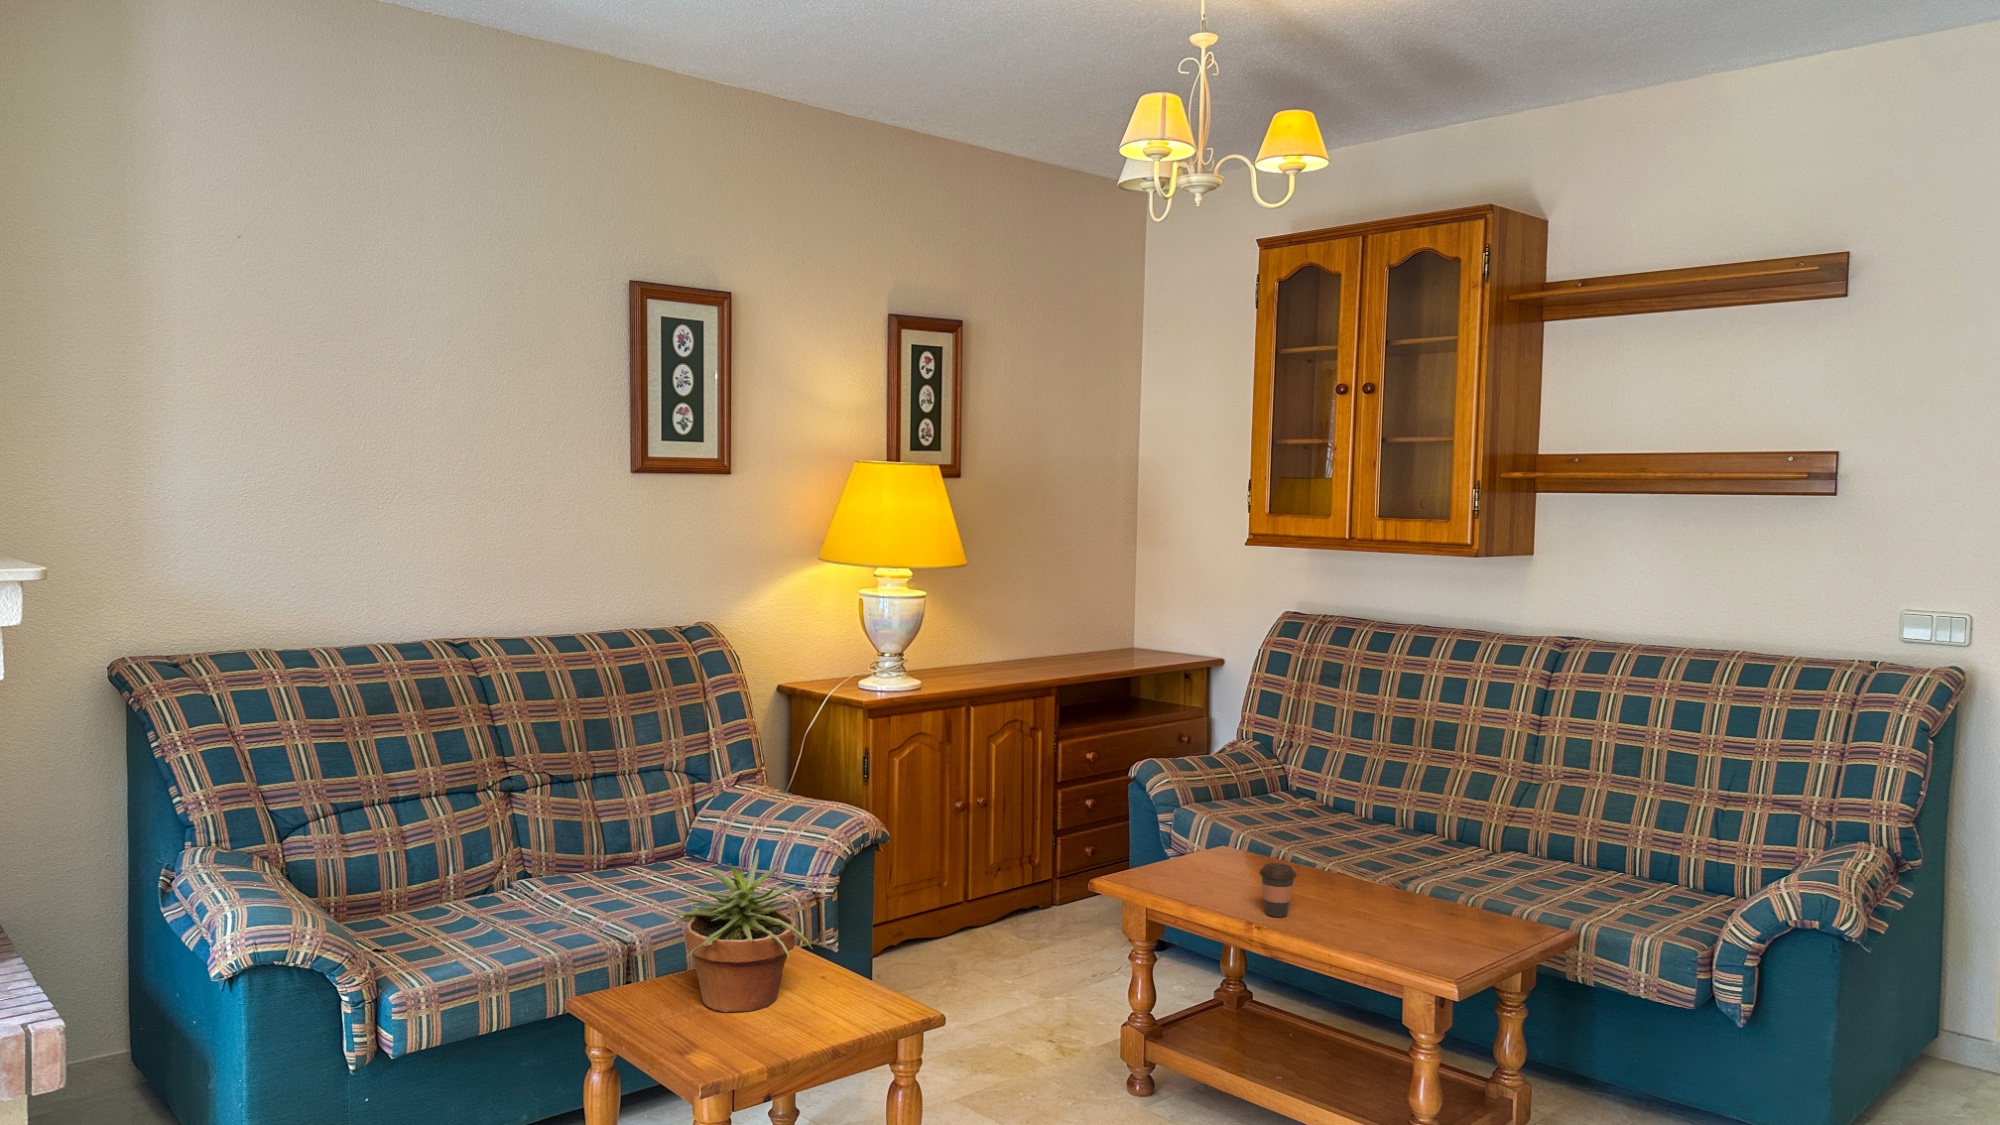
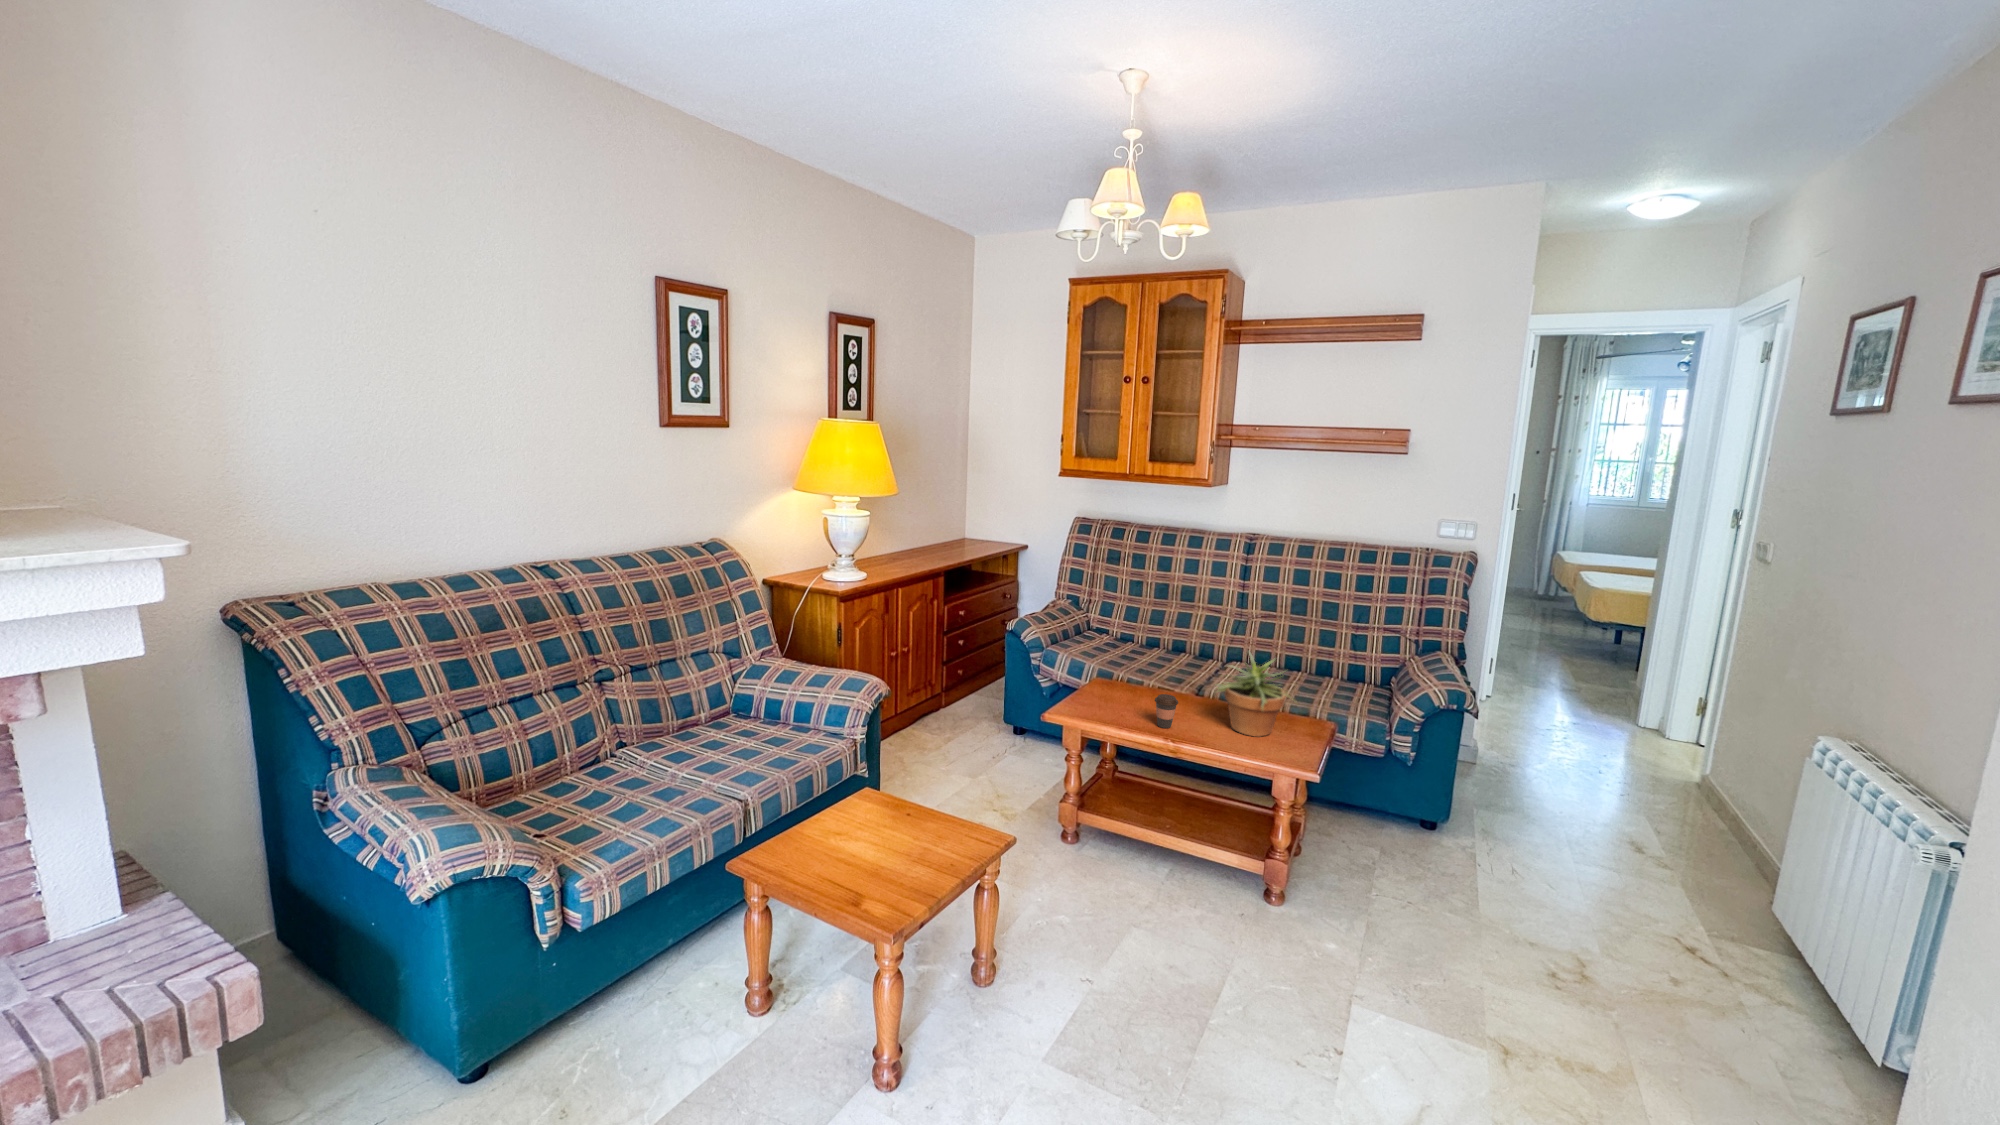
potted plant: present [675,849,813,1013] -> present [1216,652,1293,737]

